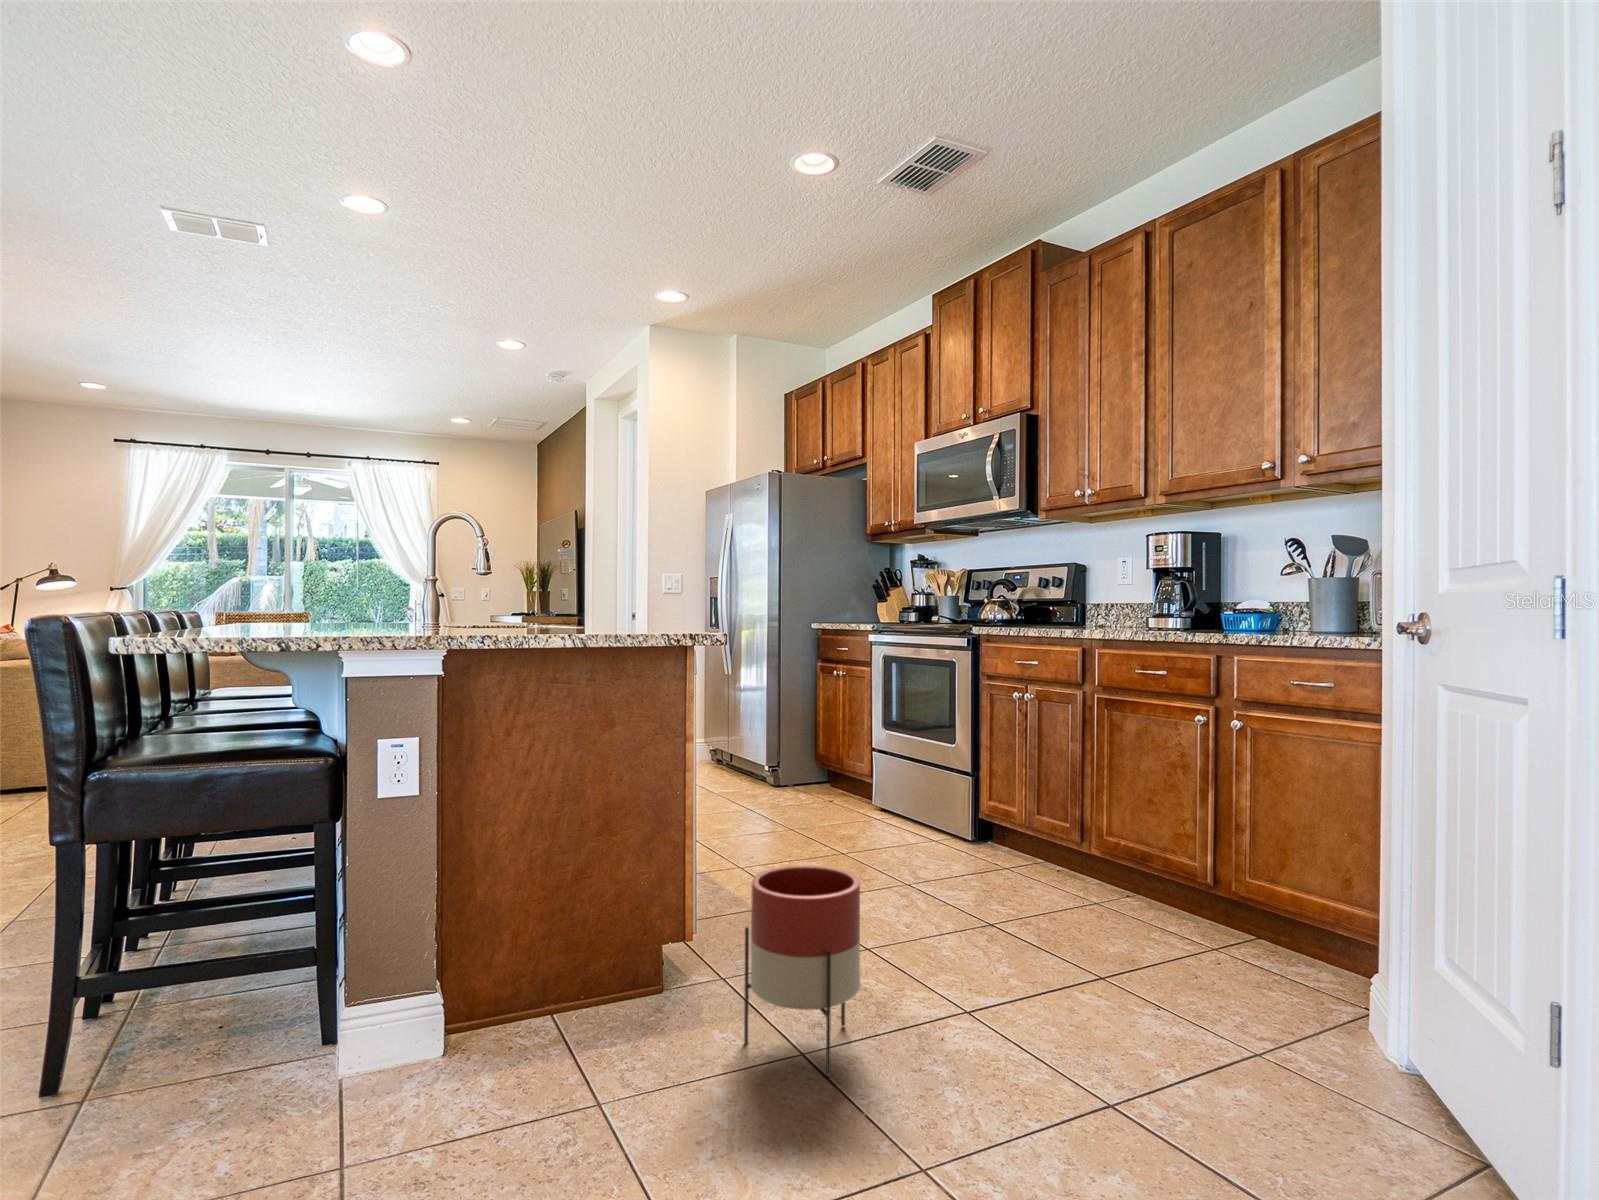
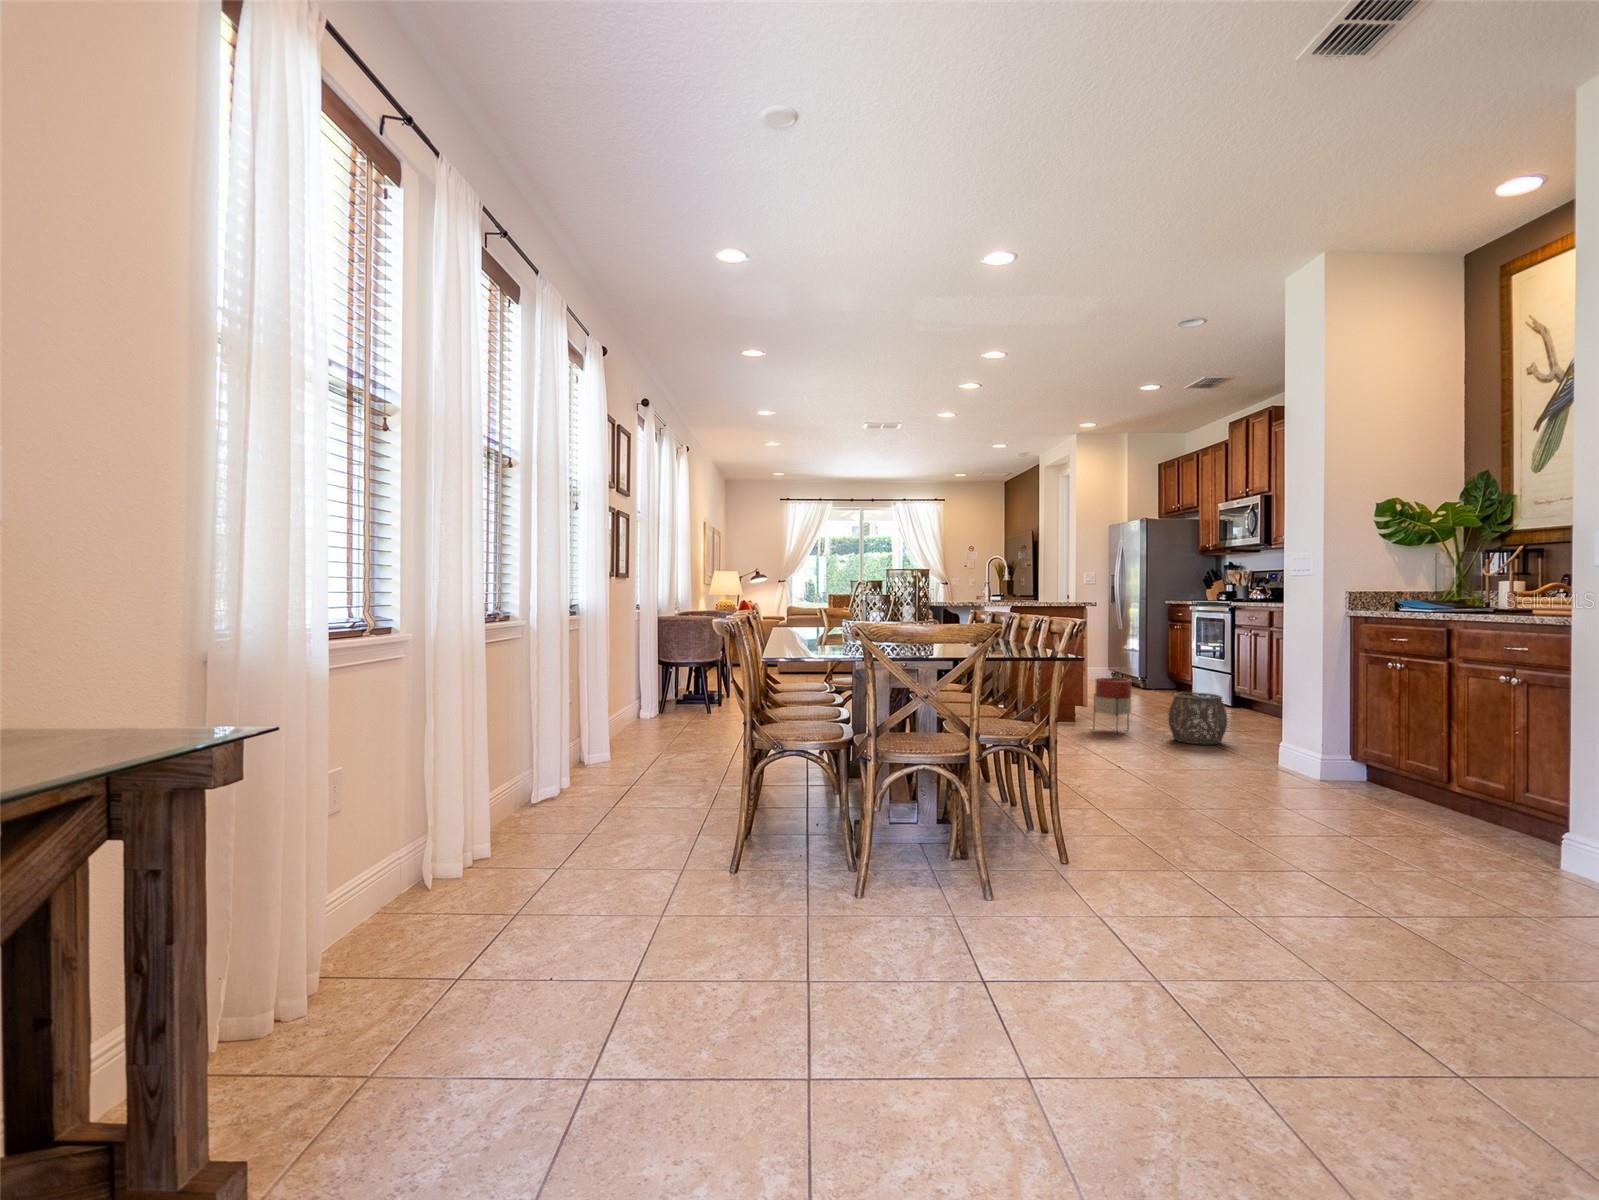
woven basket: none [991,913,1180,1129] -> present [1168,692,1228,745]

